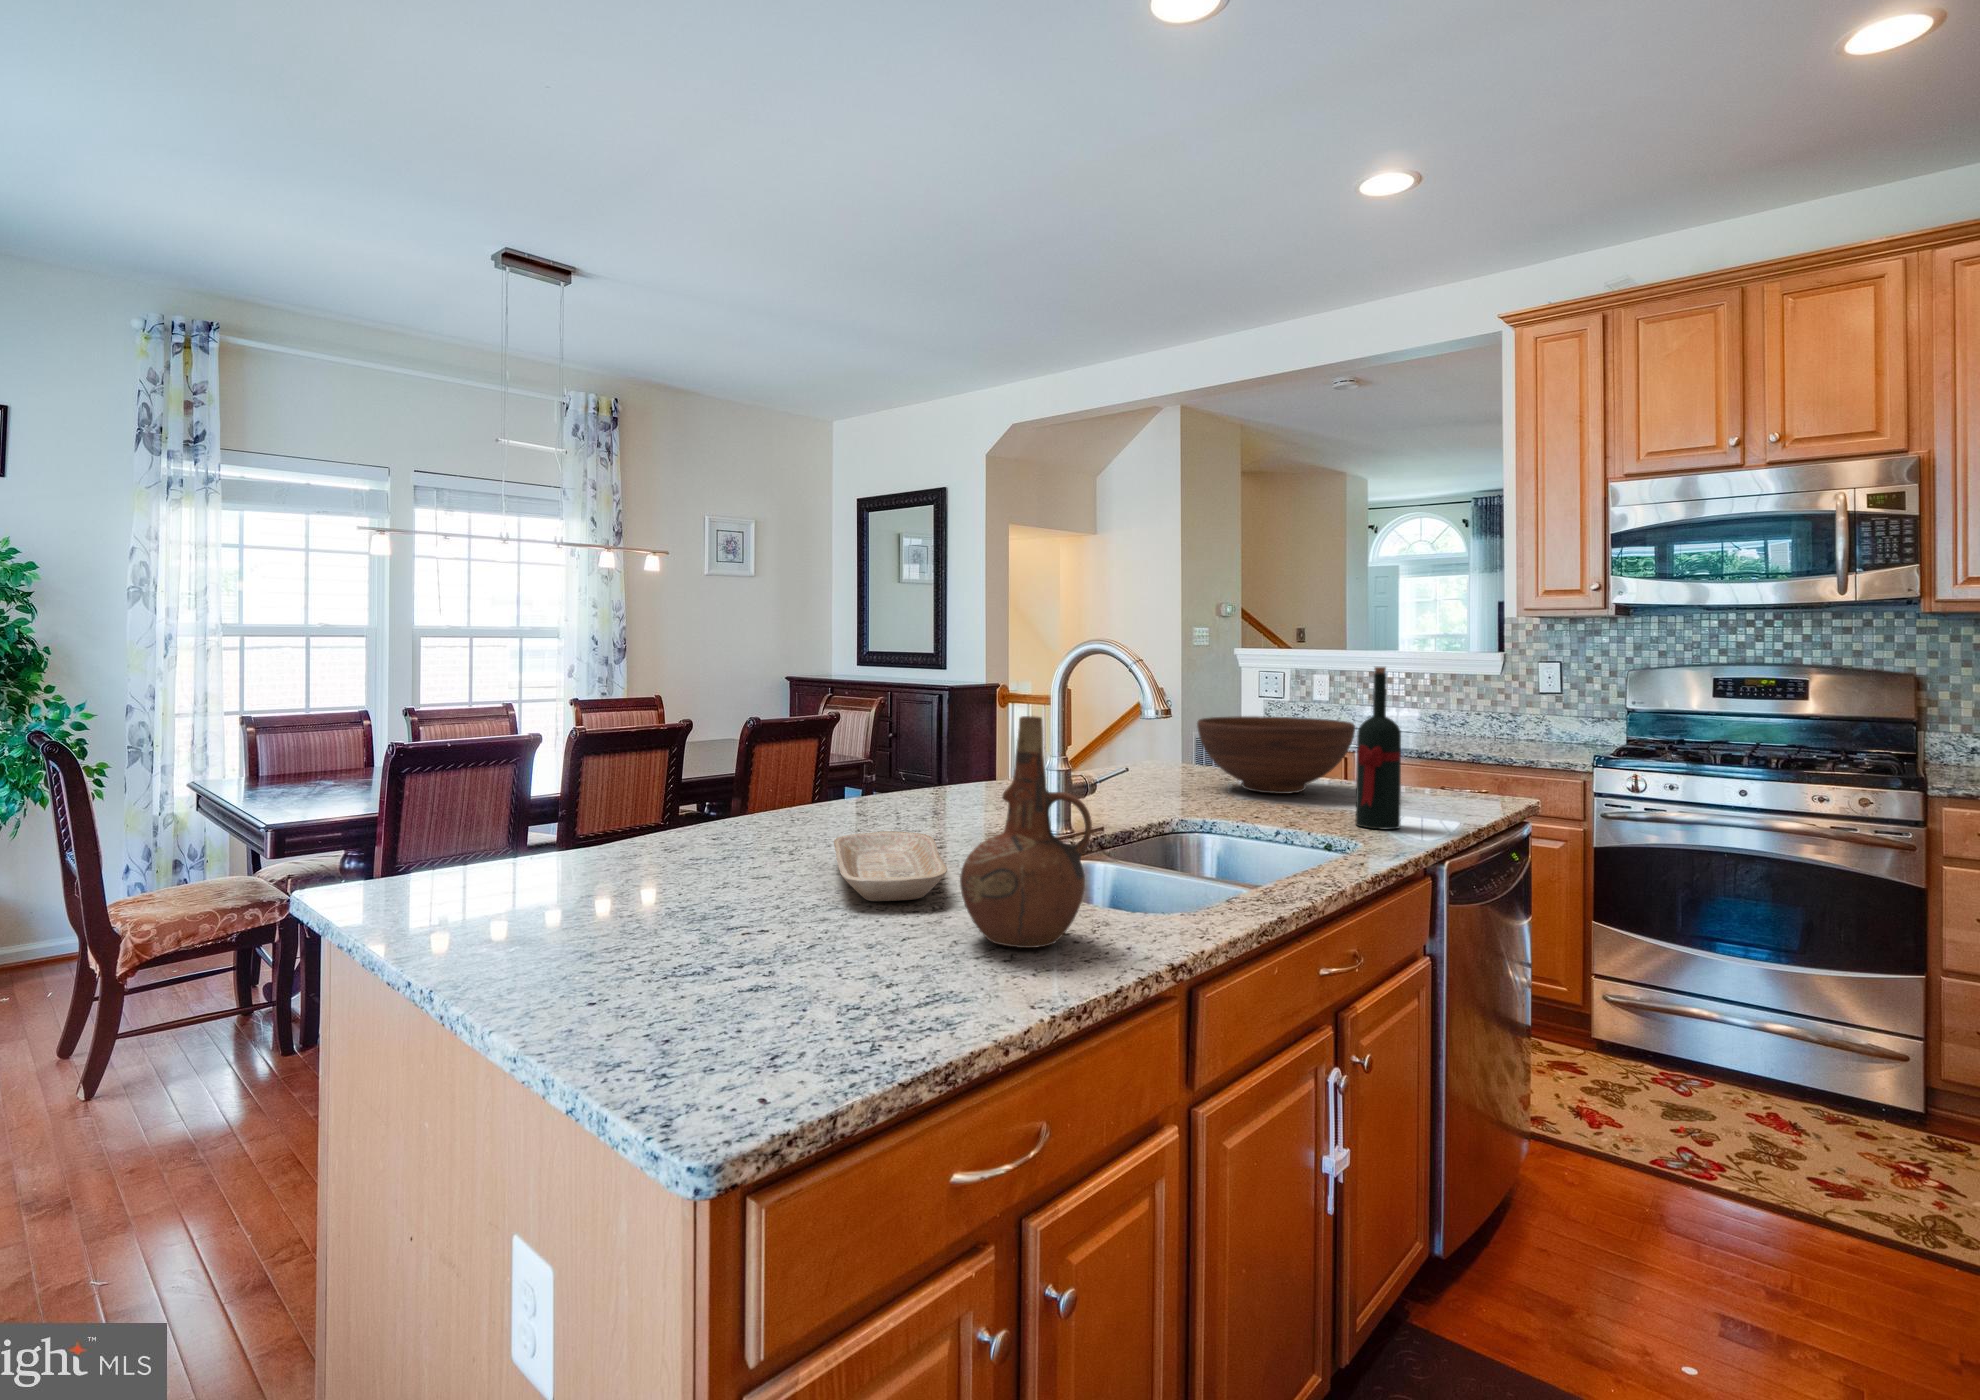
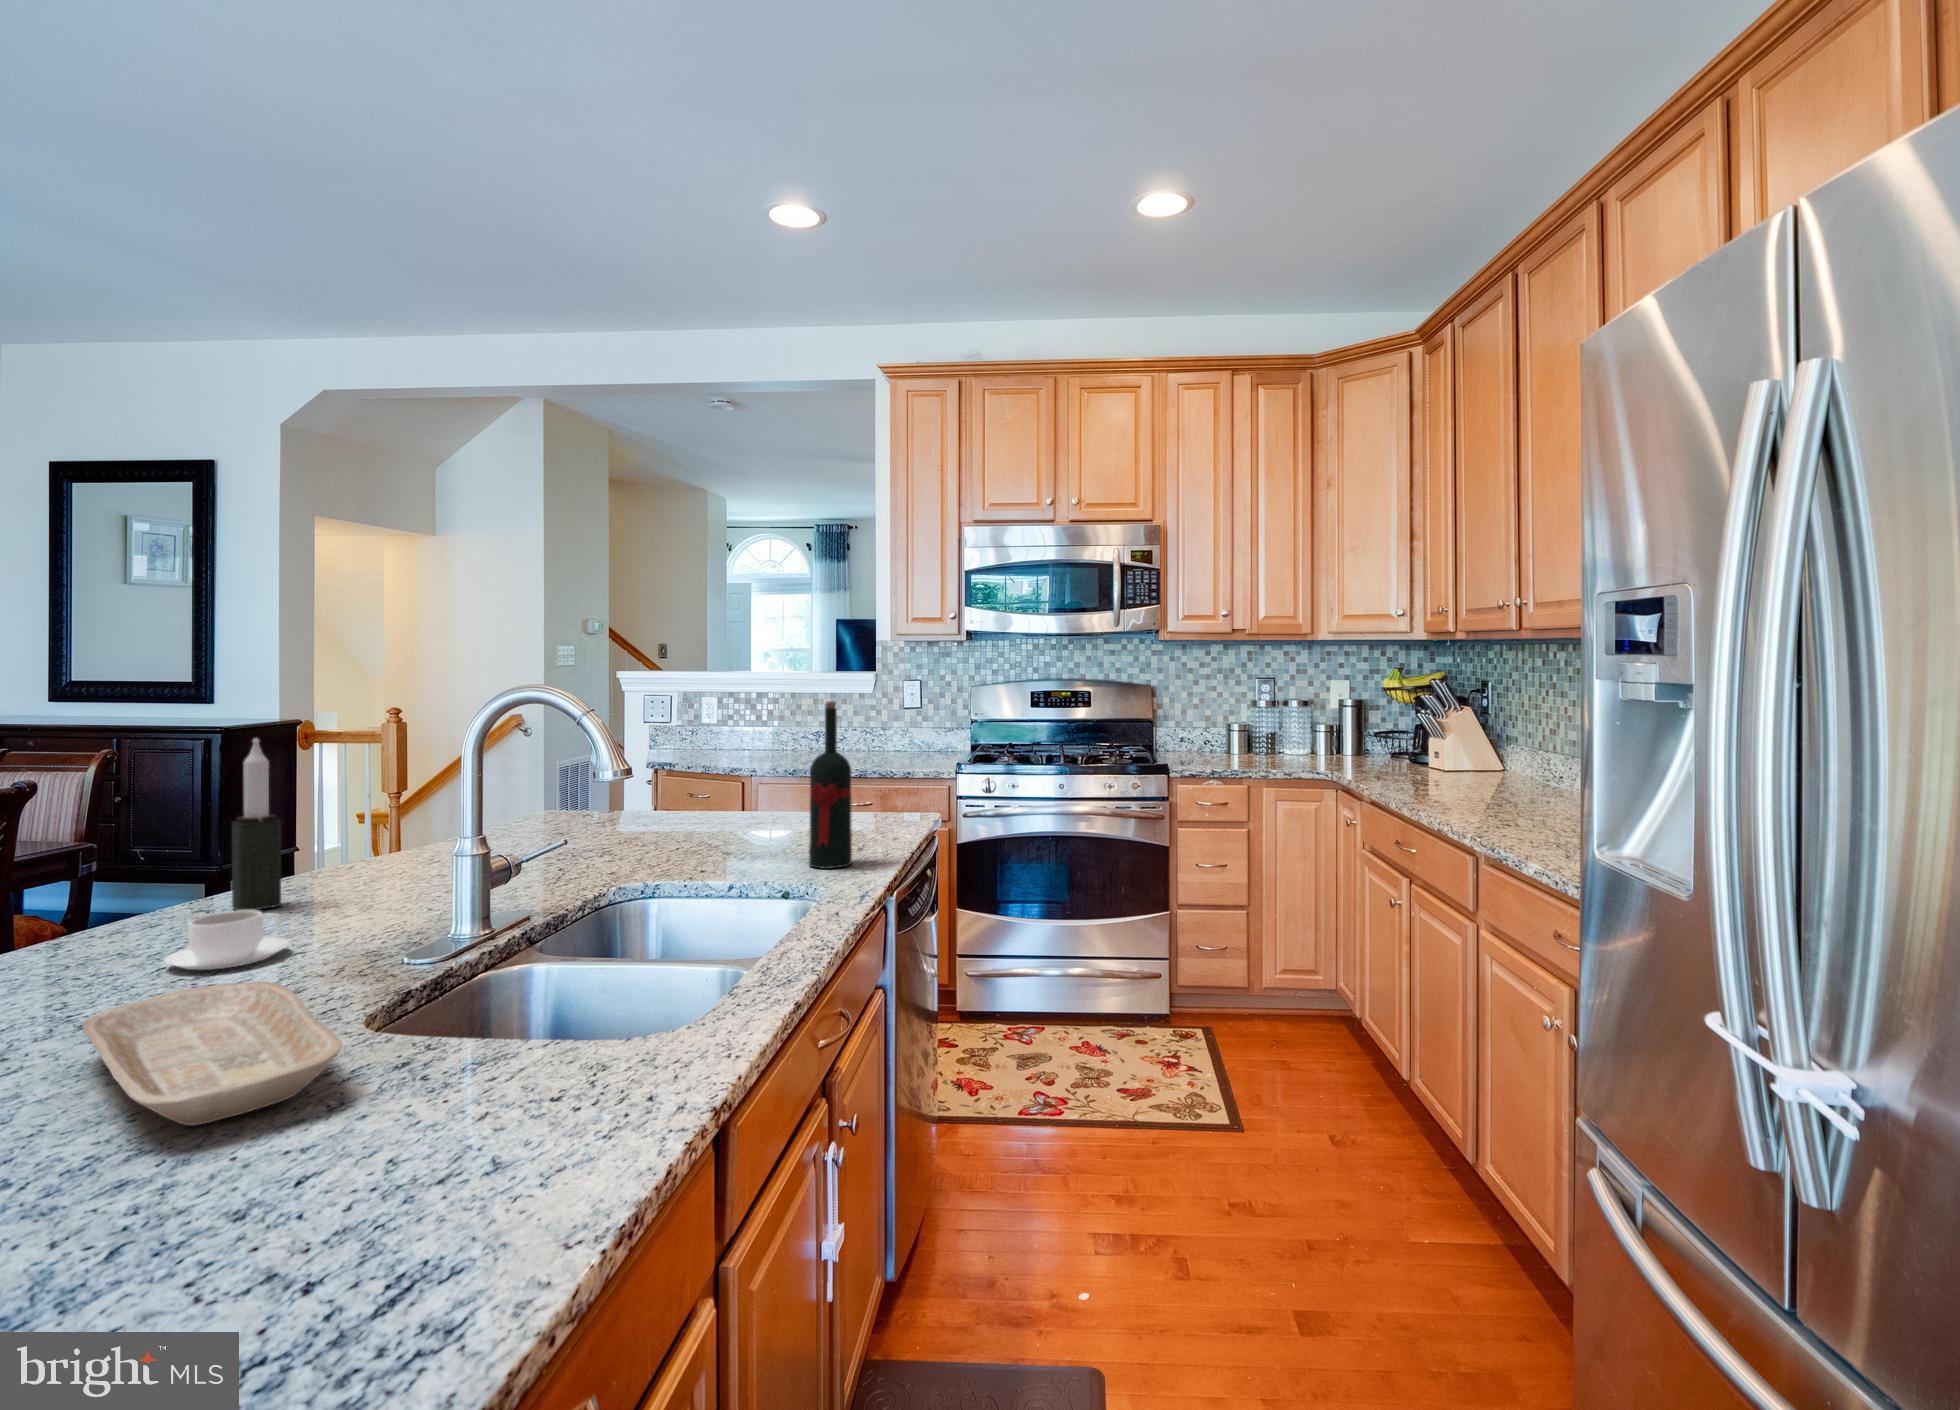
candle: none [931,684,957,802] -> present [232,739,281,911]
ceramic pitcher: present [960,716,1092,948] -> none [396,811,603,1148]
fruit bowl: present [1197,716,1355,794] -> none [617,751,789,838]
coffee cup: none [886,795,951,830] -> present [164,910,289,970]

